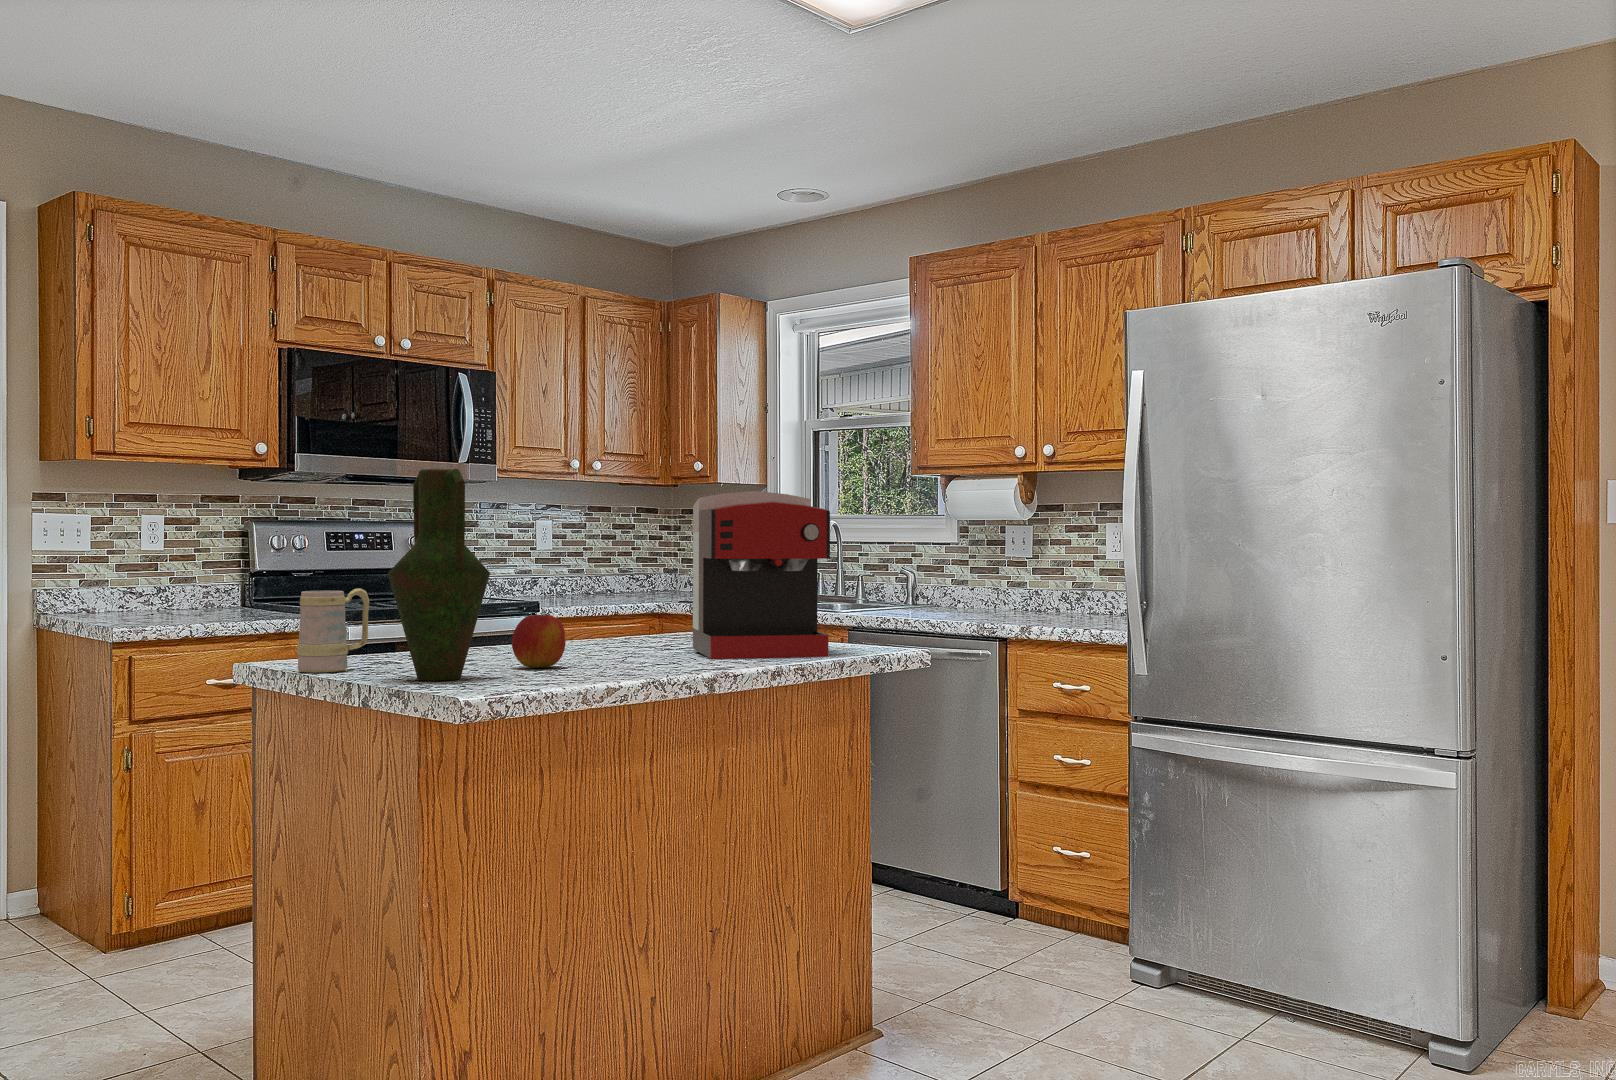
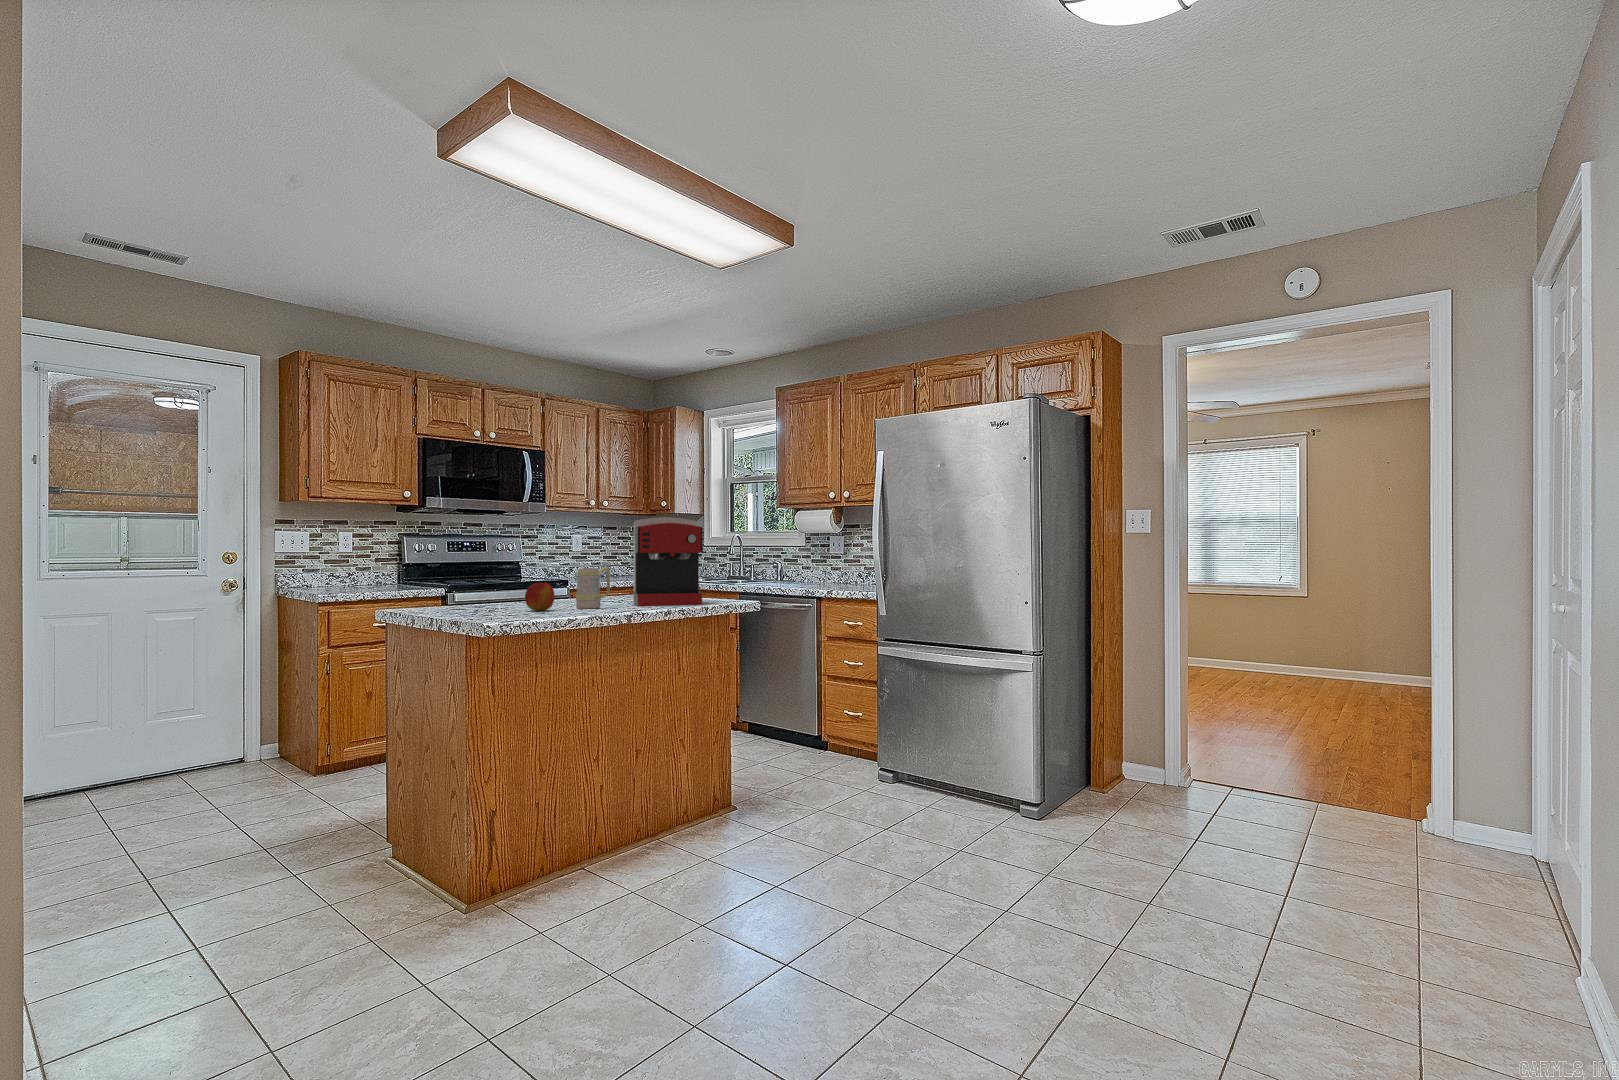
vase: present [388,469,490,681] -> none [451,505,508,617]
mug: present [297,588,369,673] -> present [576,567,610,609]

